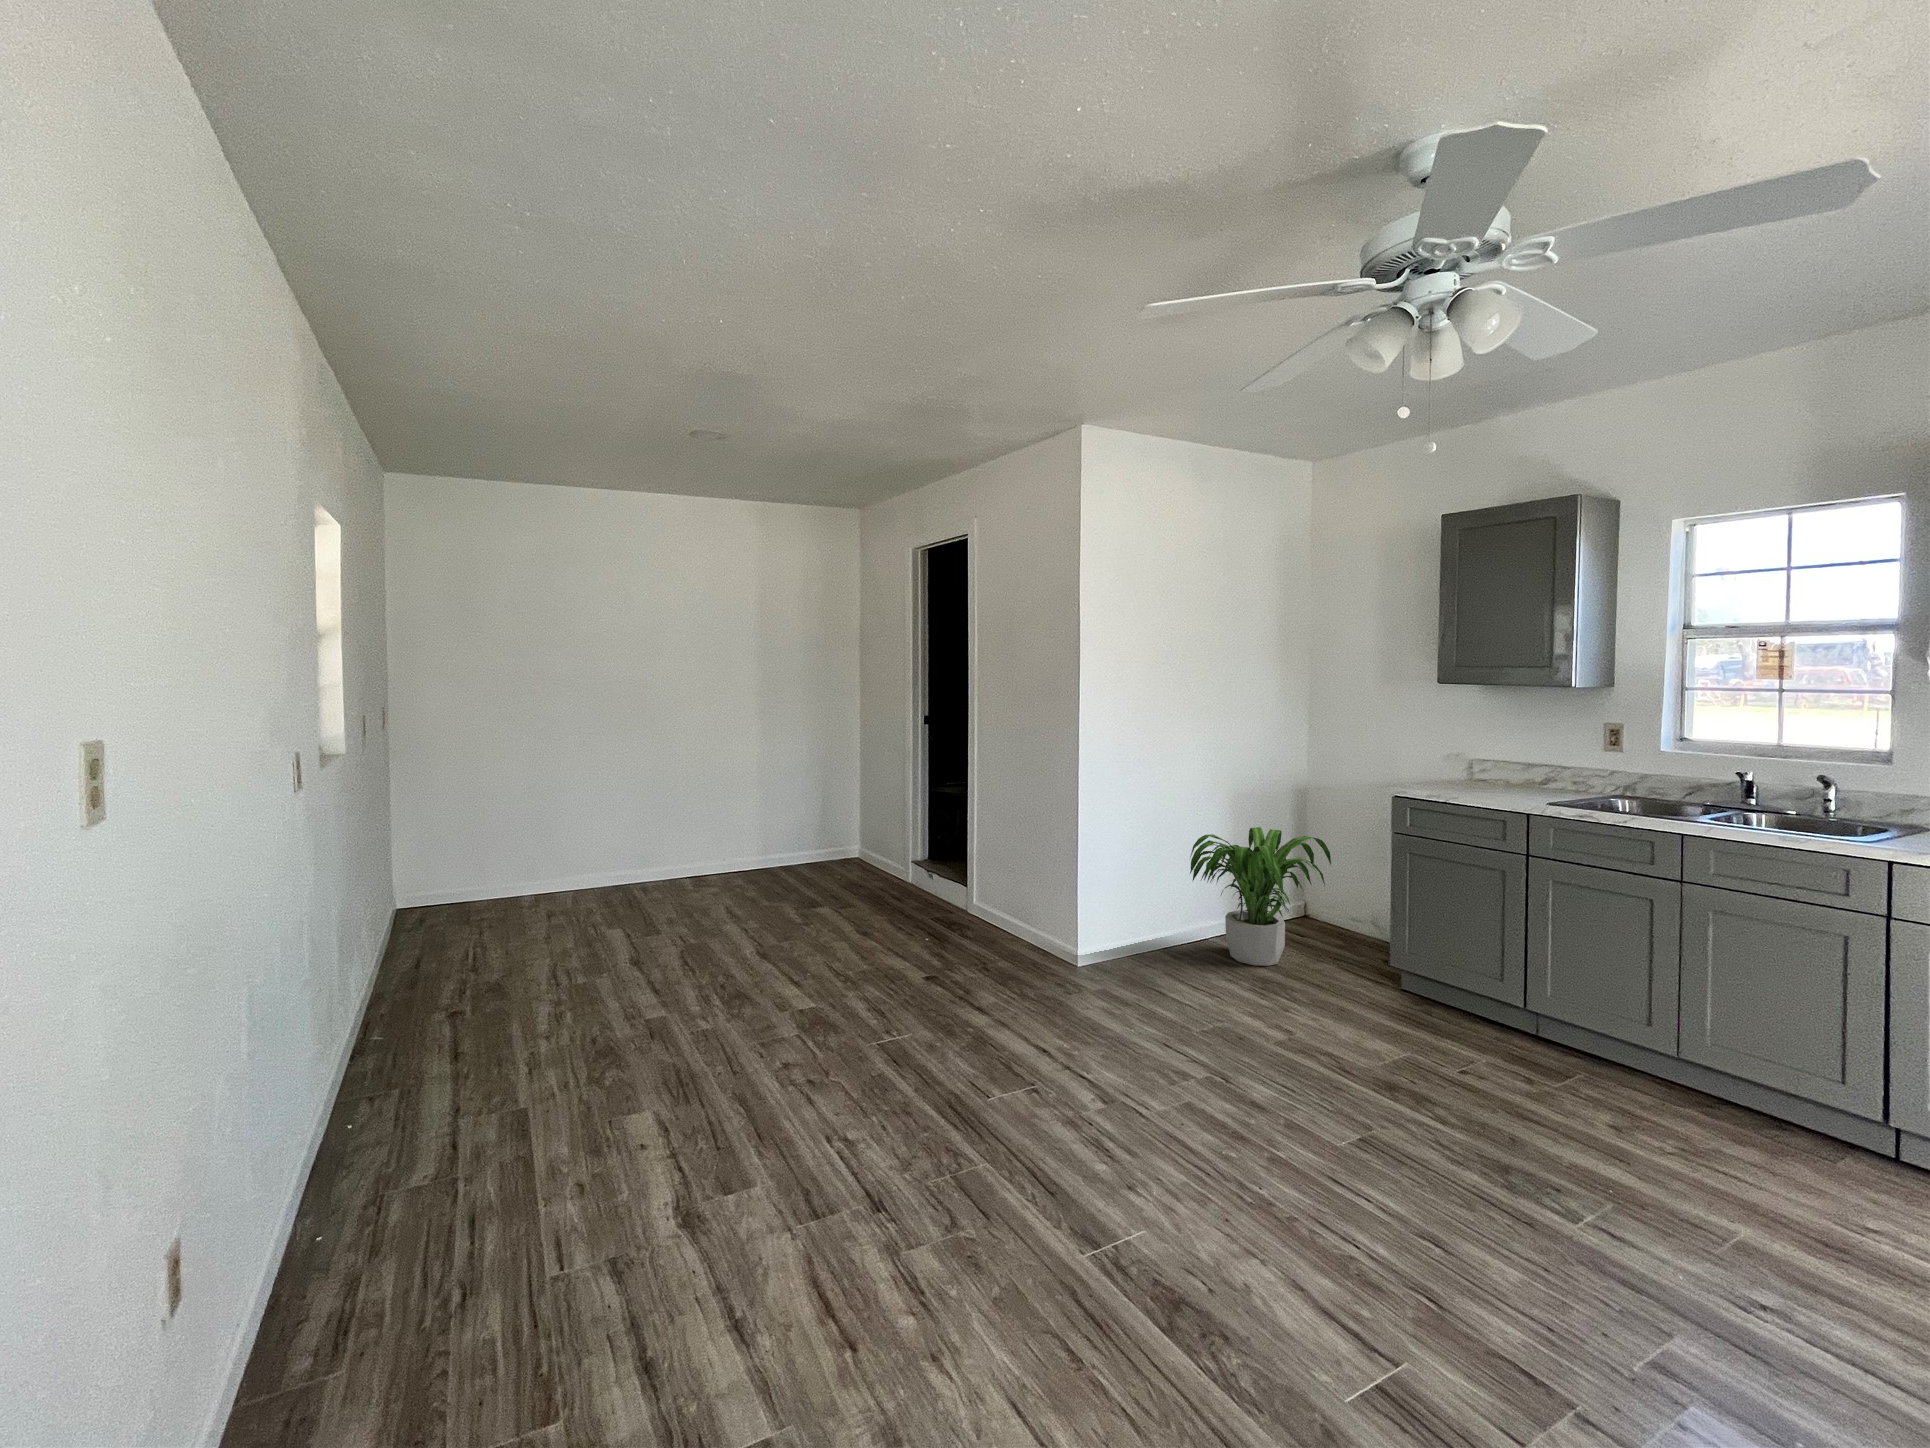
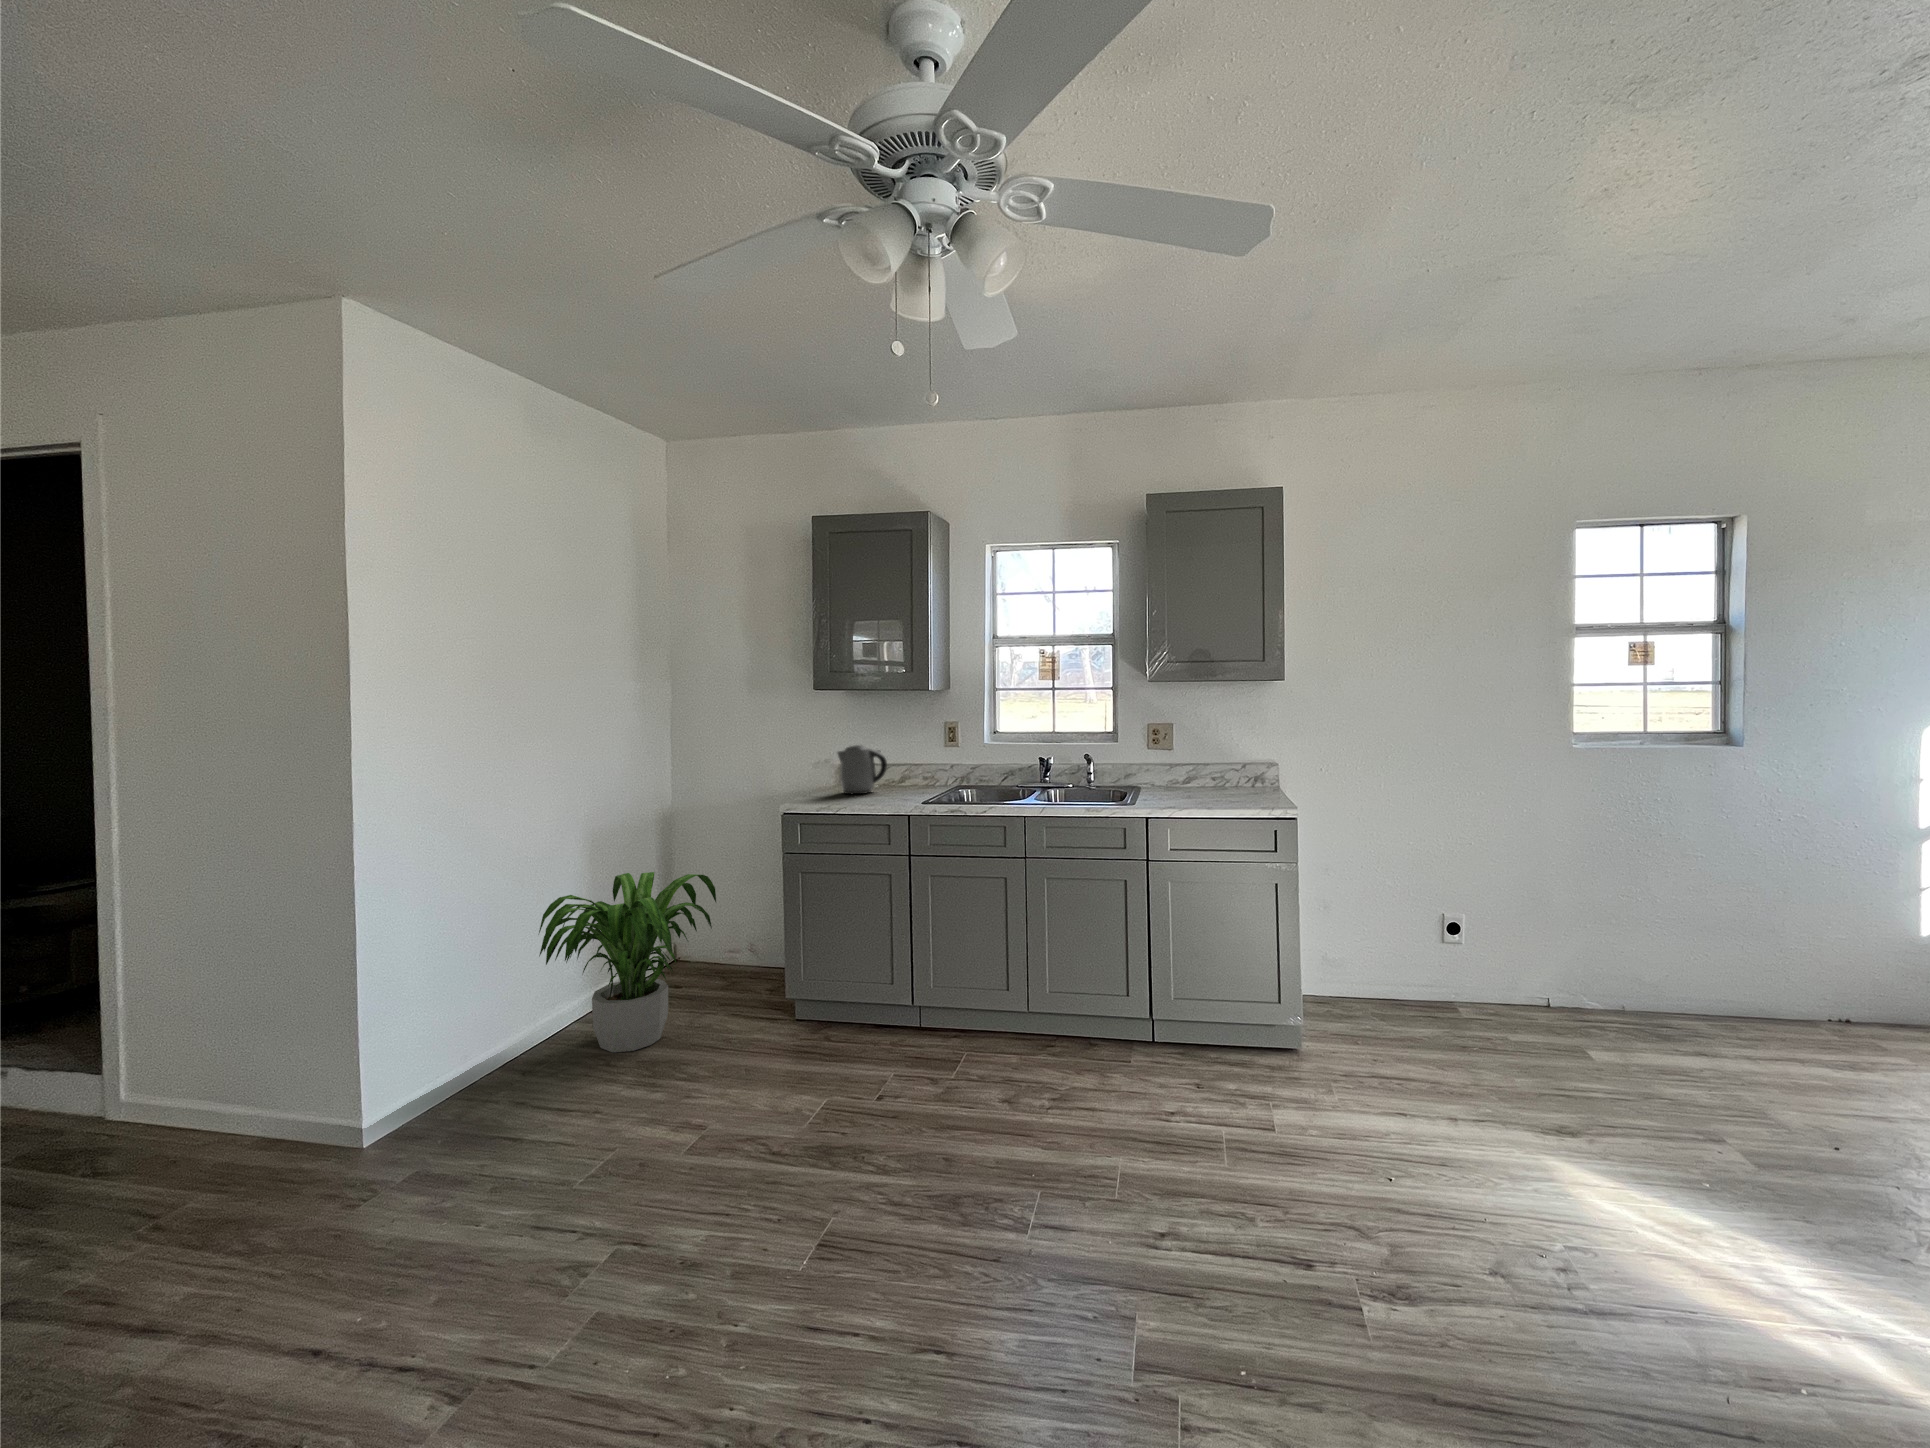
kettle: none [1462,741,1522,790] -> present [838,745,887,794]

